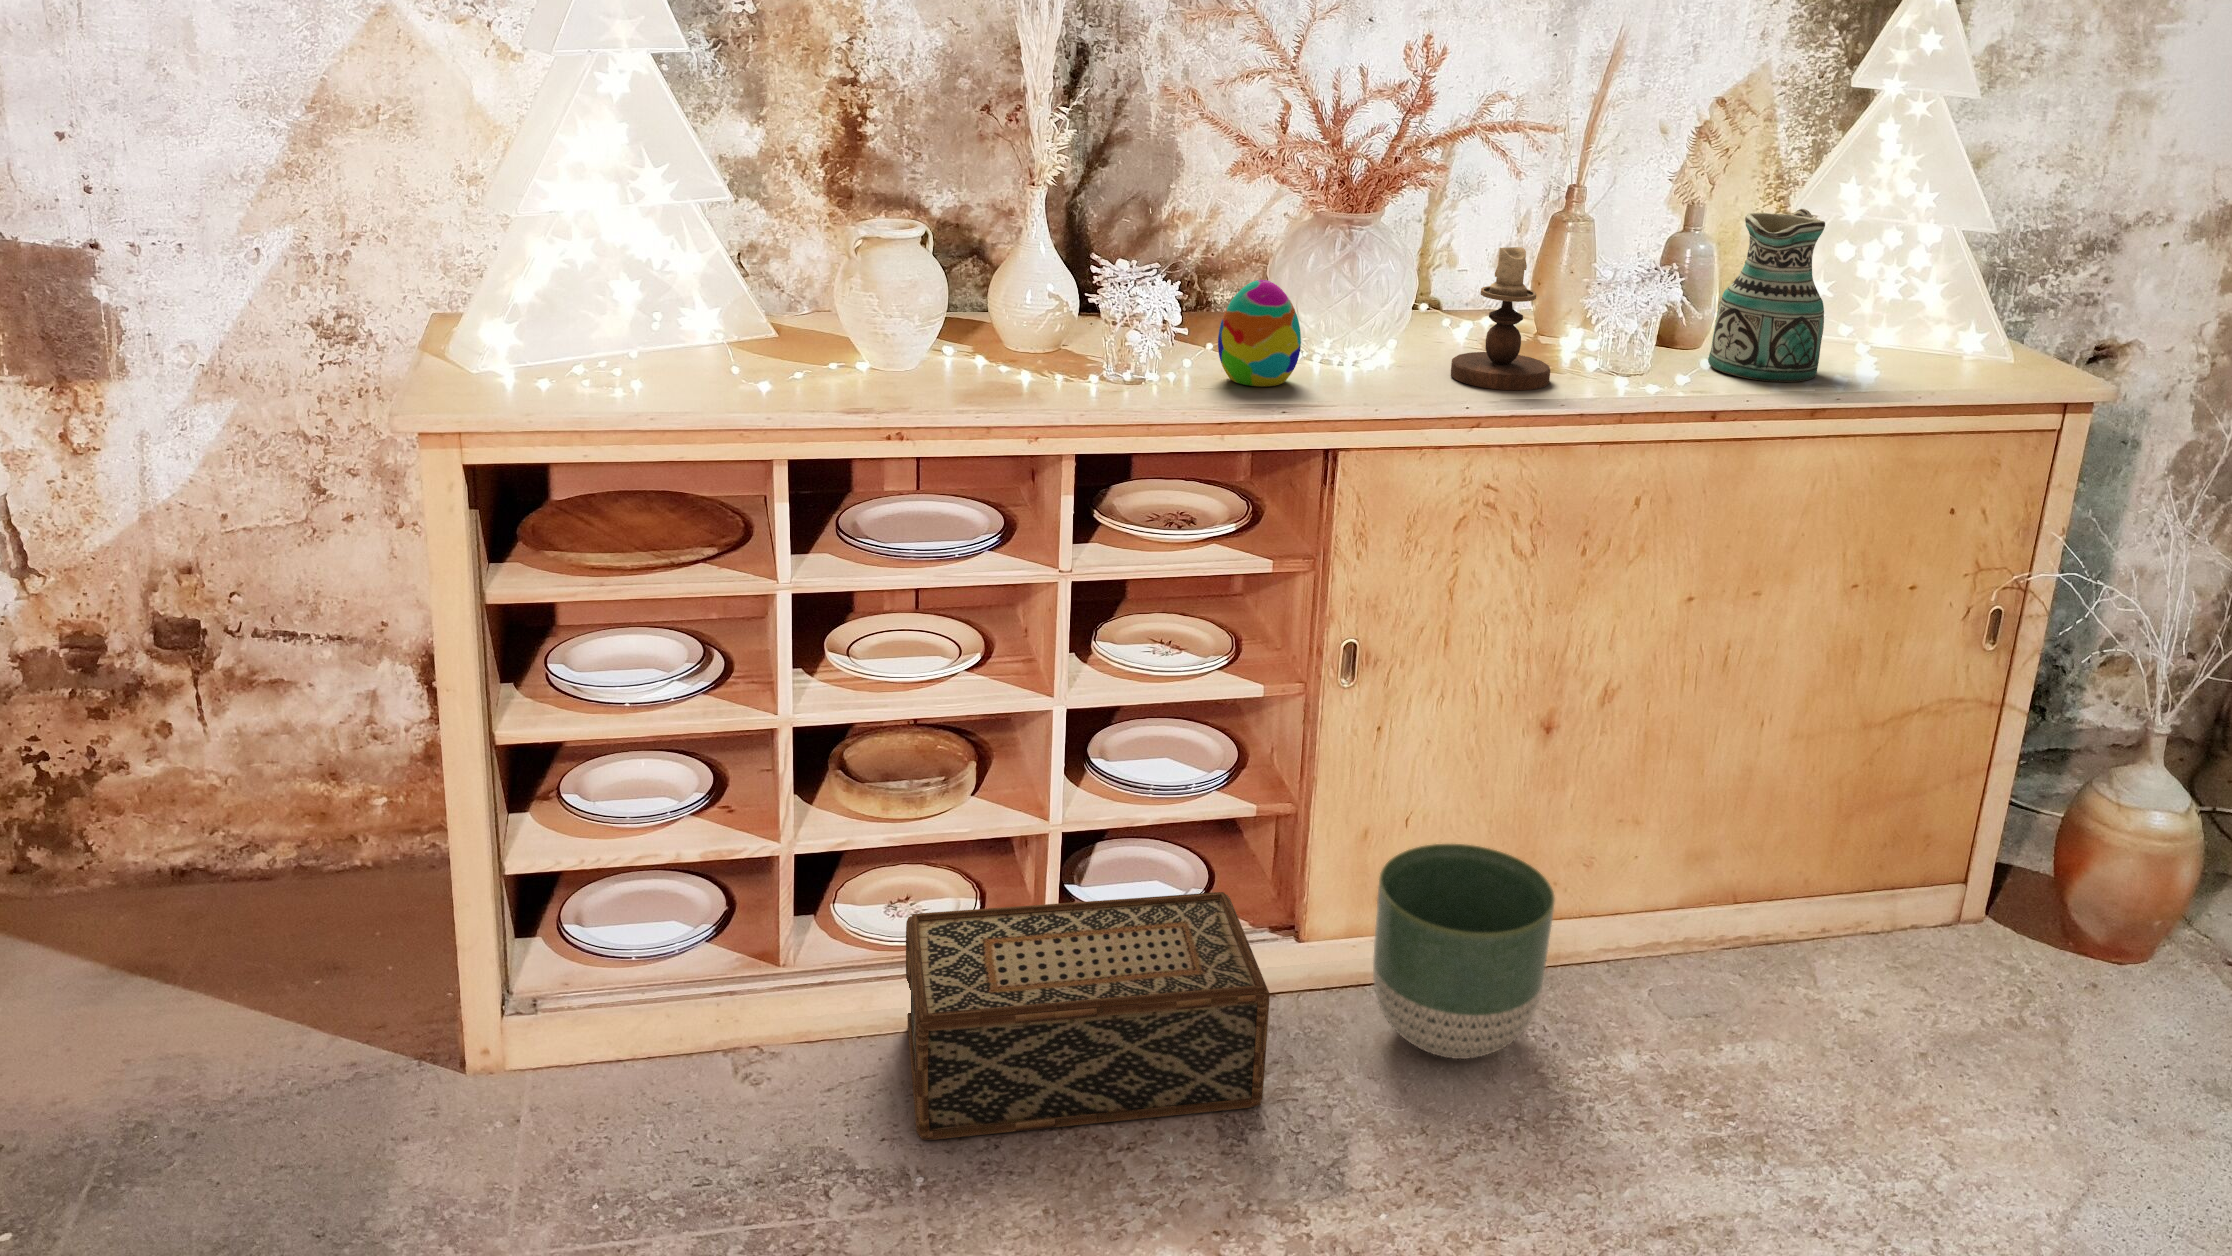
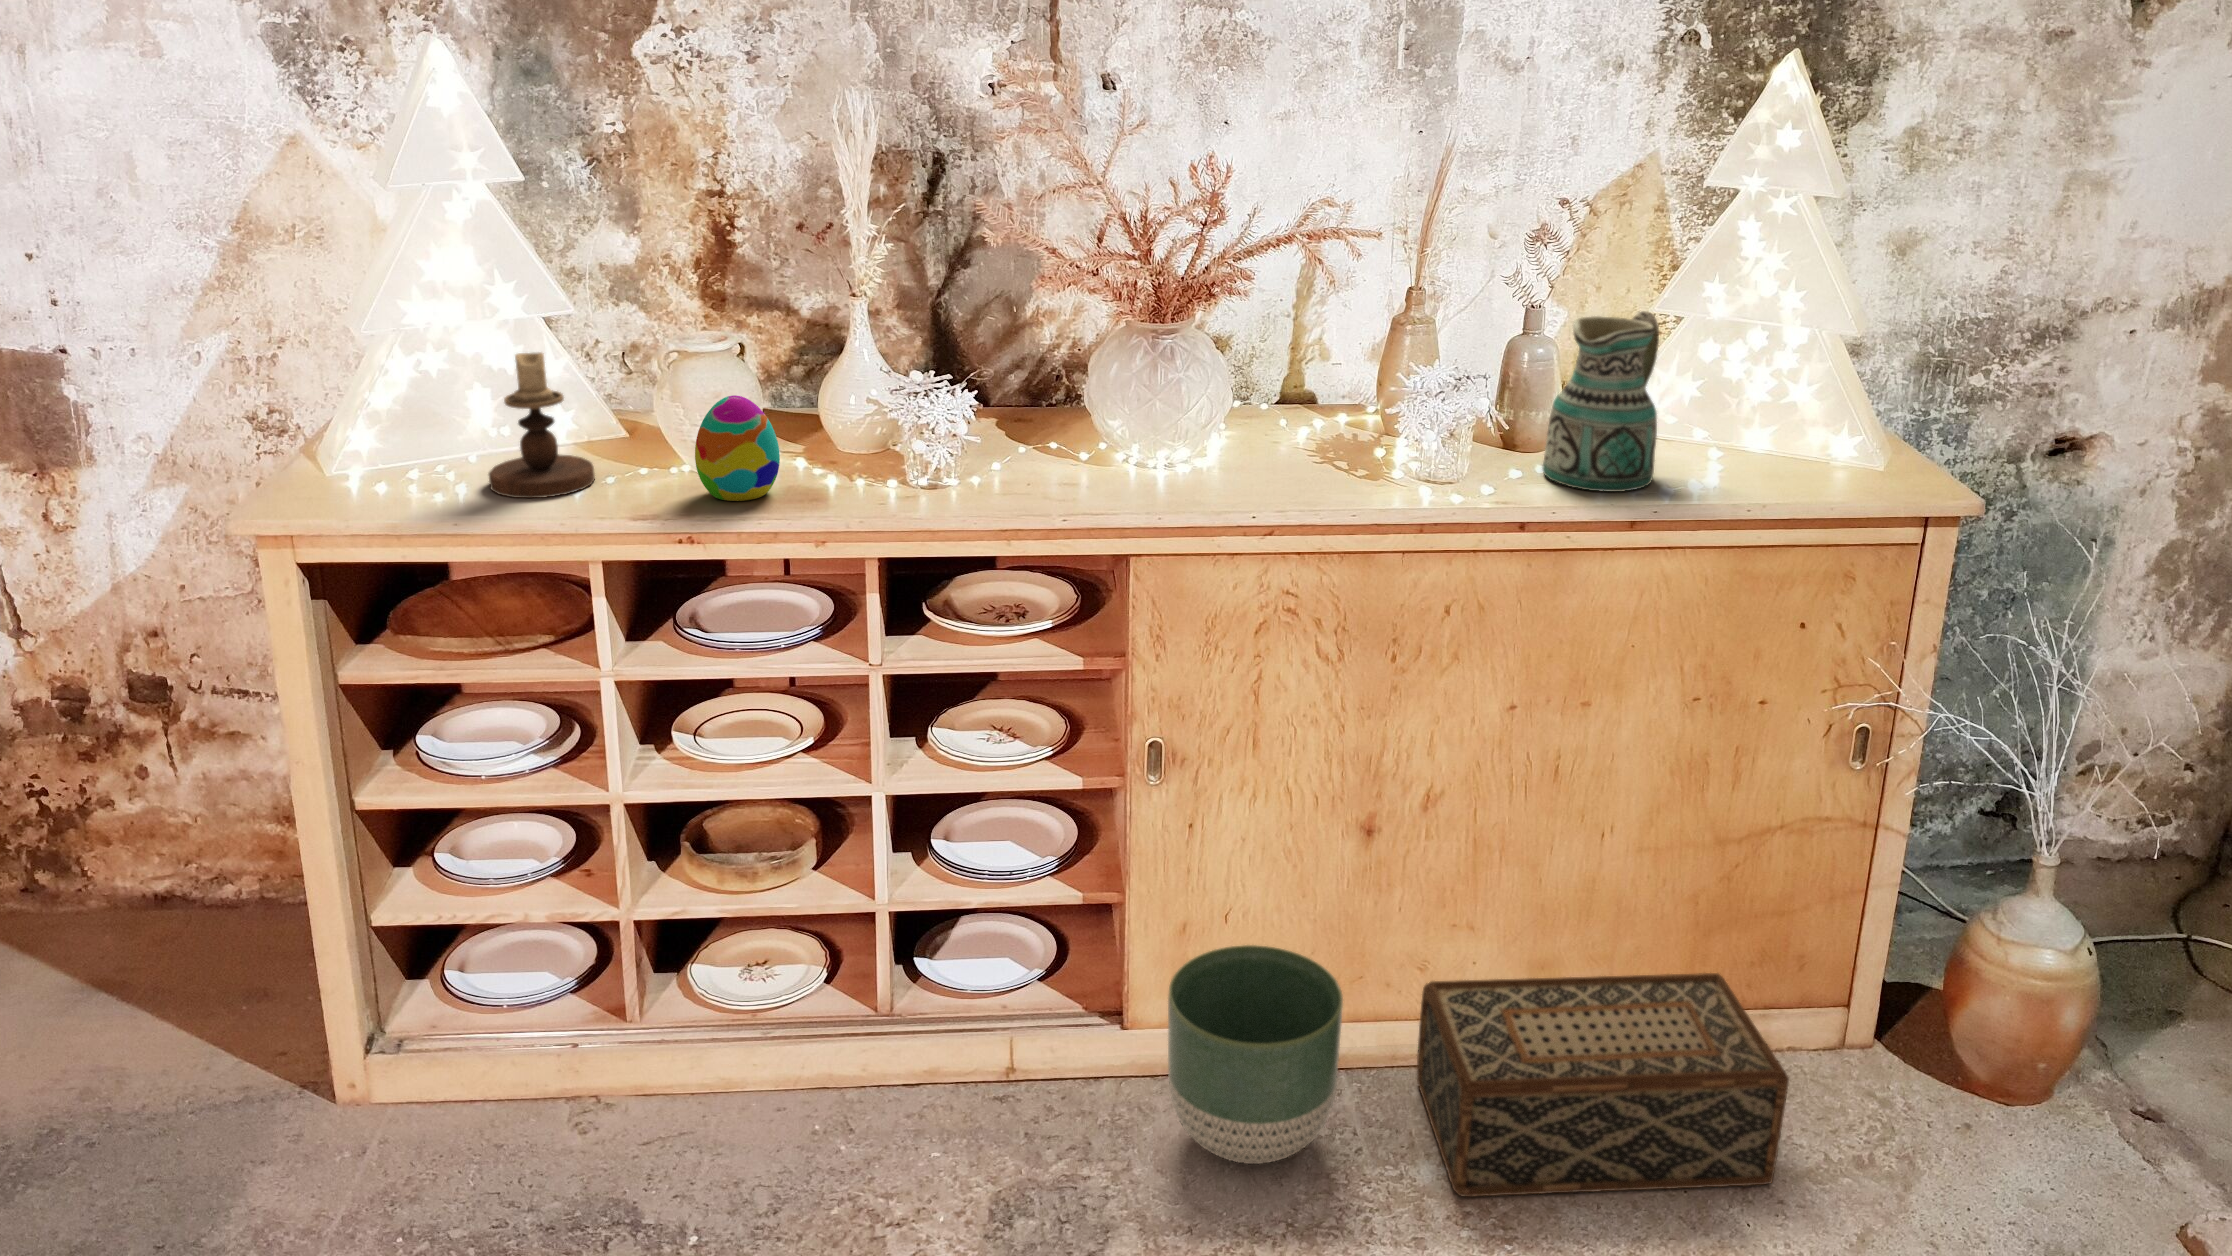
candlestick: present [1451,247,1550,390] -> present [489,353,595,498]
decorative egg: present [1218,280,1301,387] -> present [695,395,780,501]
woven basket: present [906,892,1270,1140] -> present [1417,973,1789,1197]

